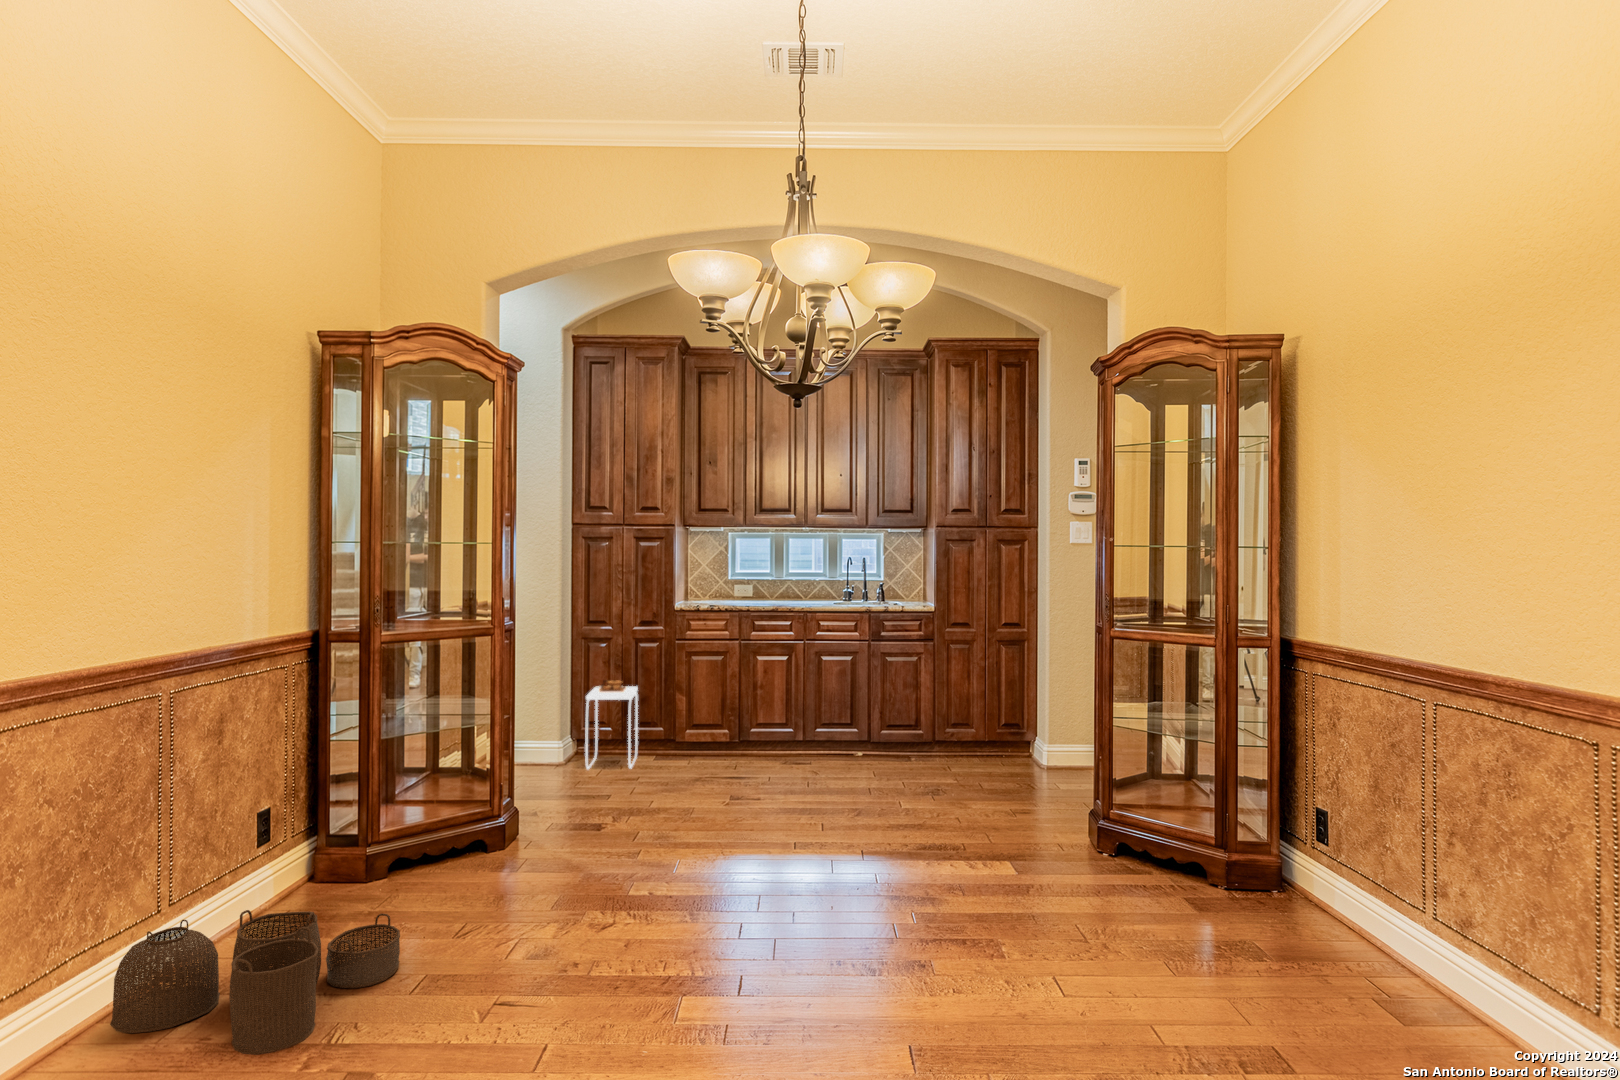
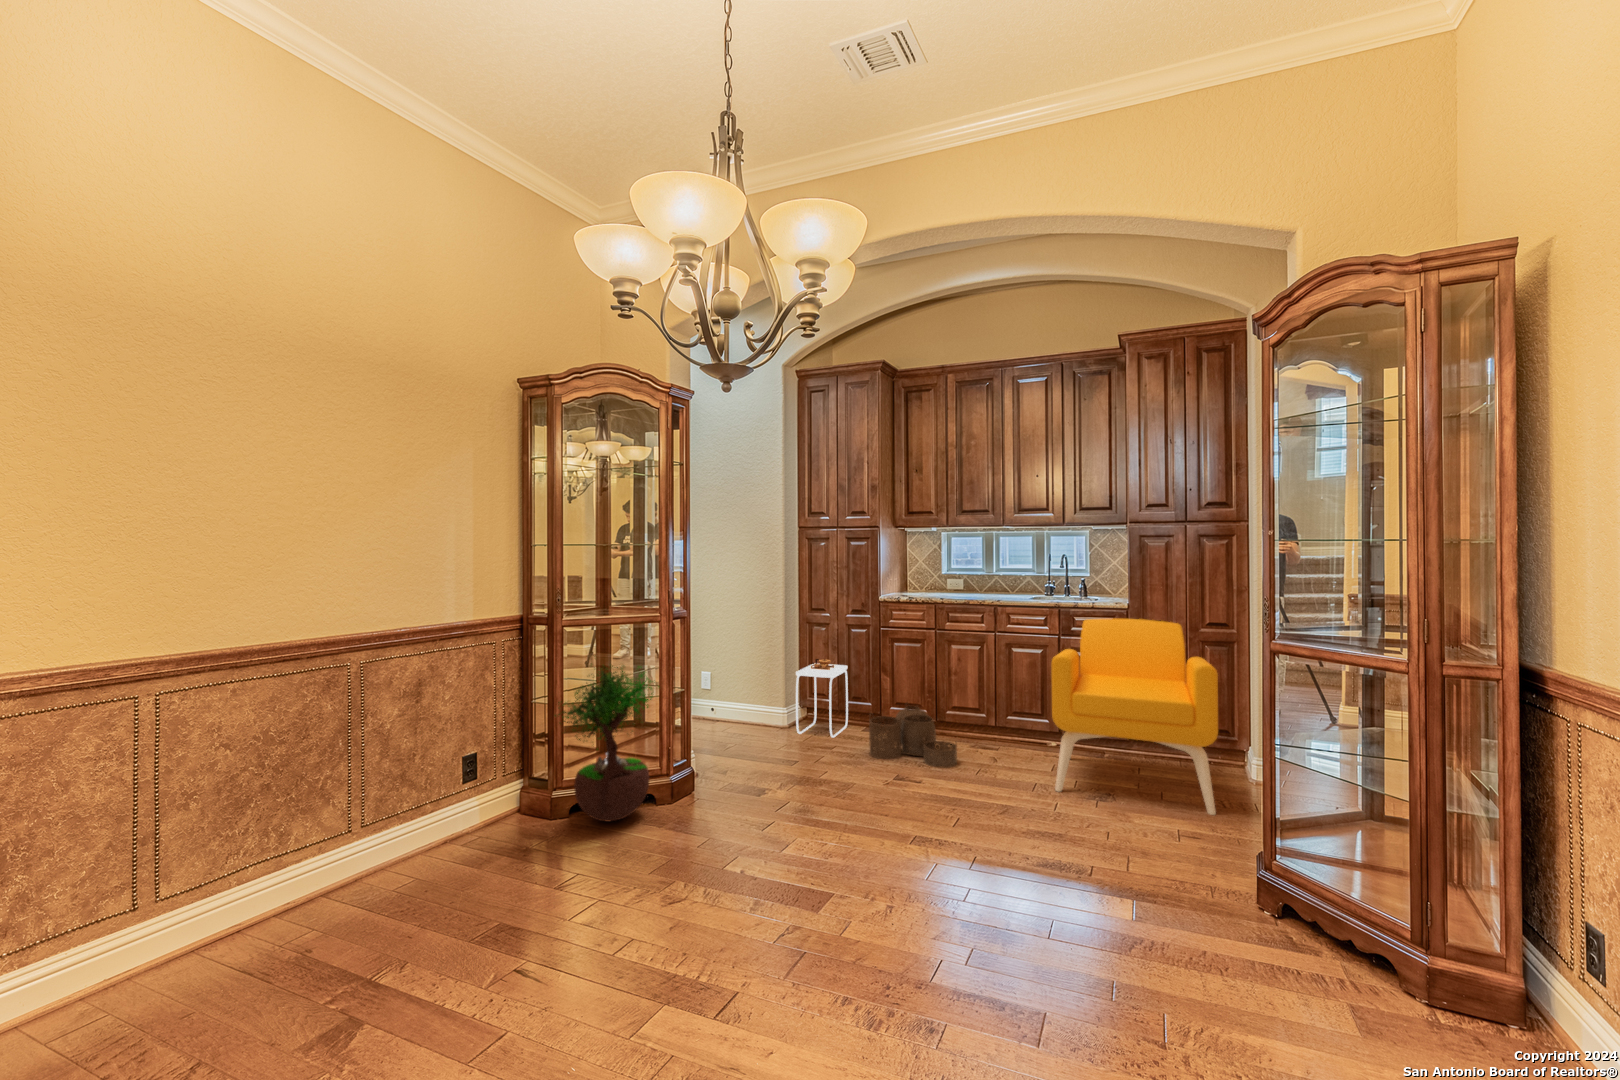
armchair: none [876,620,1021,788] -> present [1052,618,1218,815]
potted tree: none [392,674,516,873] -> present [555,665,659,822]
woven basket: present [110,910,400,1055] -> present [869,706,957,768]

